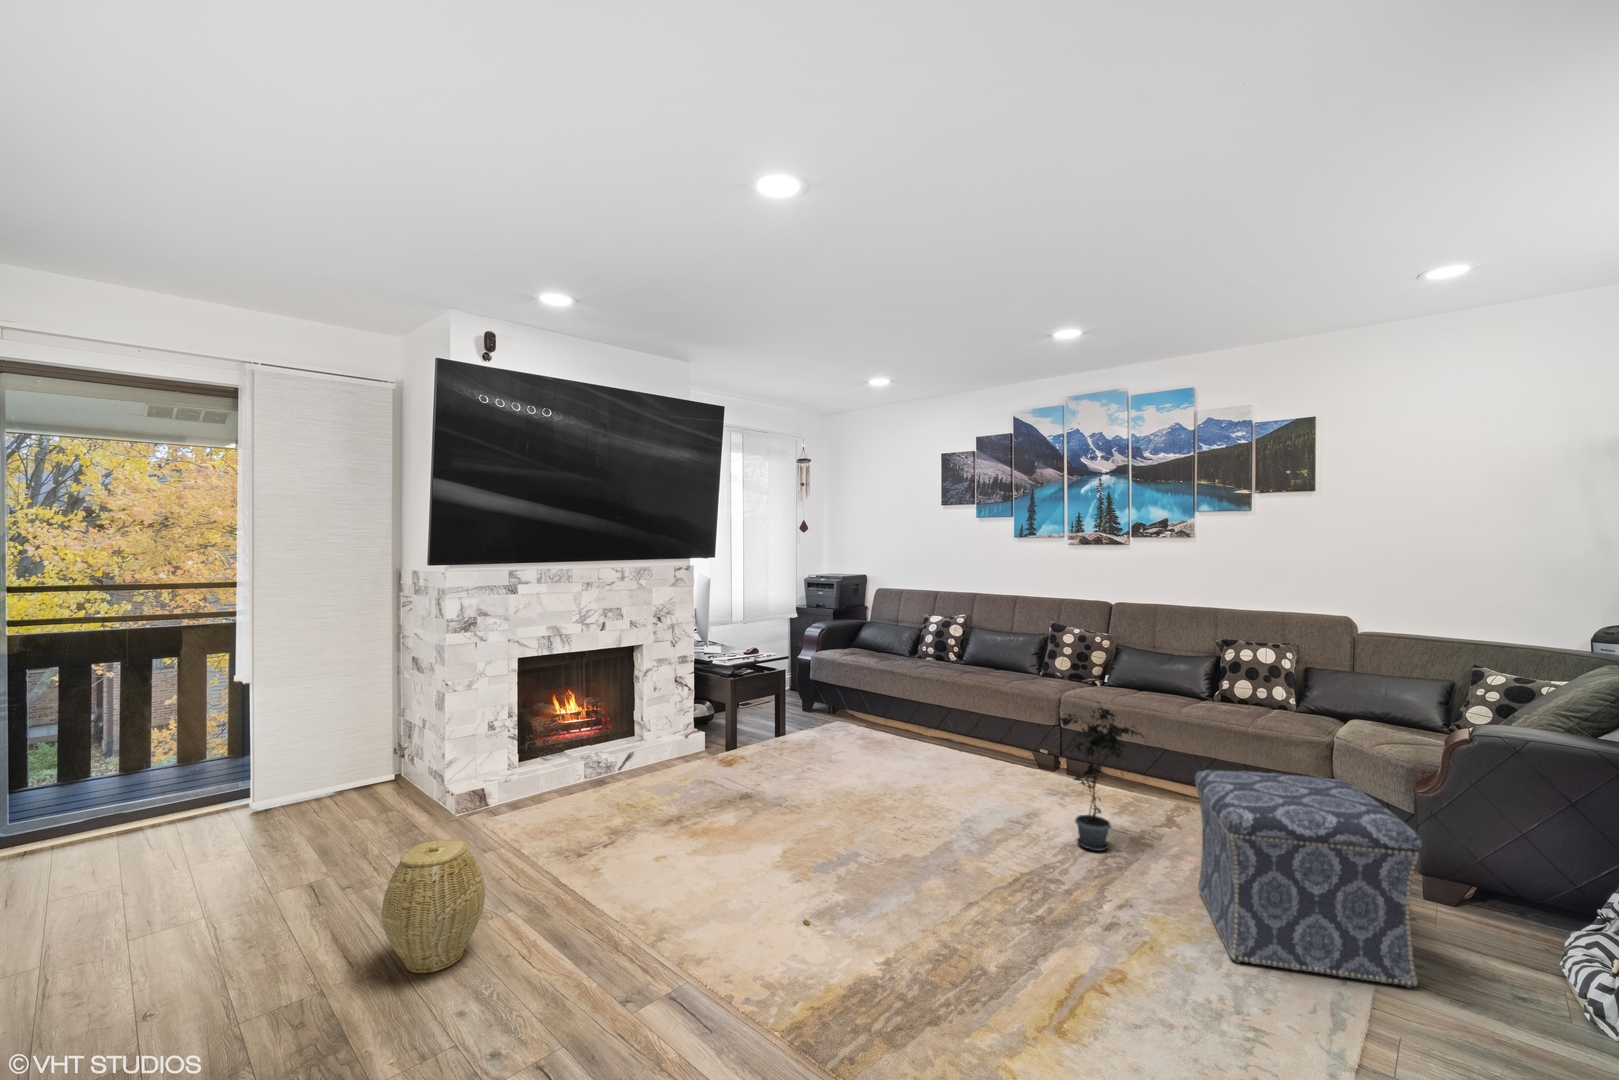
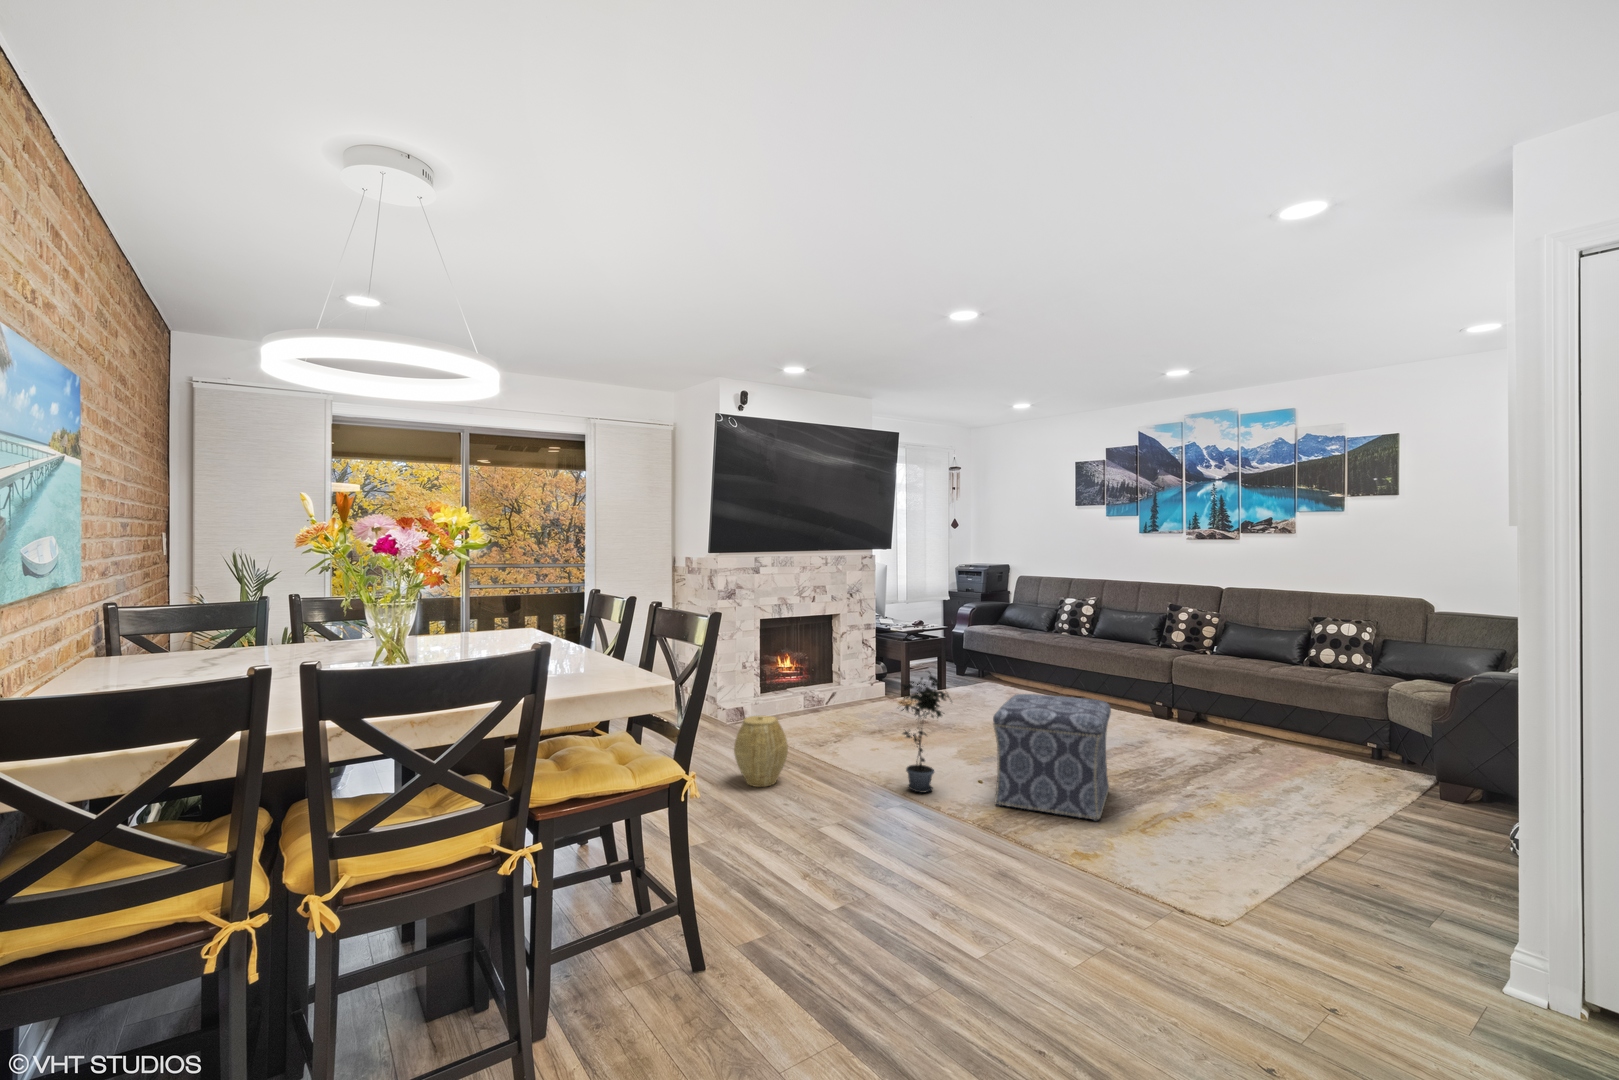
potted plant: present [1059,702,1144,851] -> present [901,671,949,793]
ottoman: present [1195,770,1422,988] -> present [993,694,1111,821]

